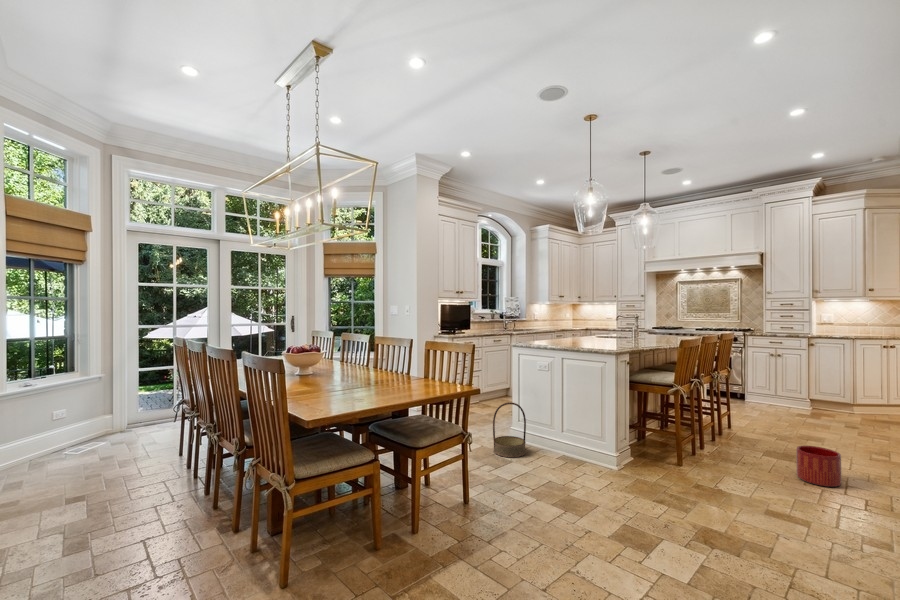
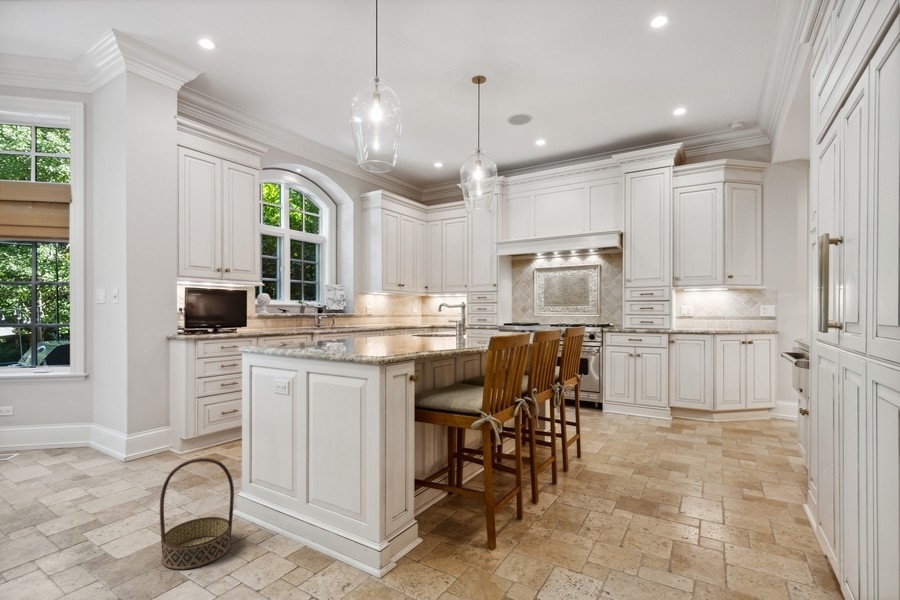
planter: present [796,446,842,487] -> none [660,501,723,575]

